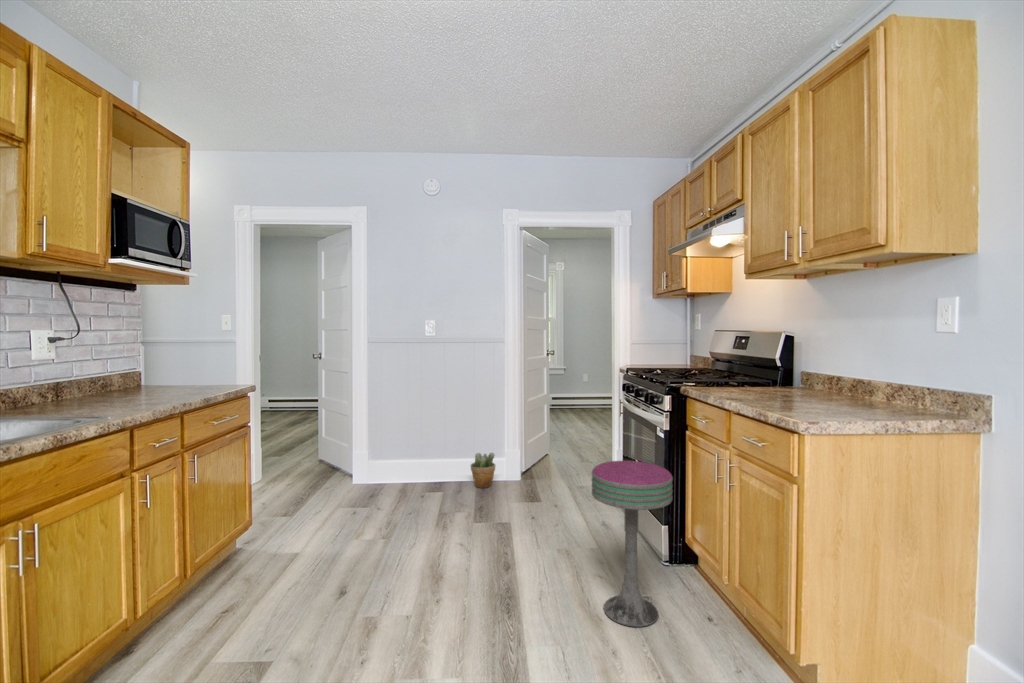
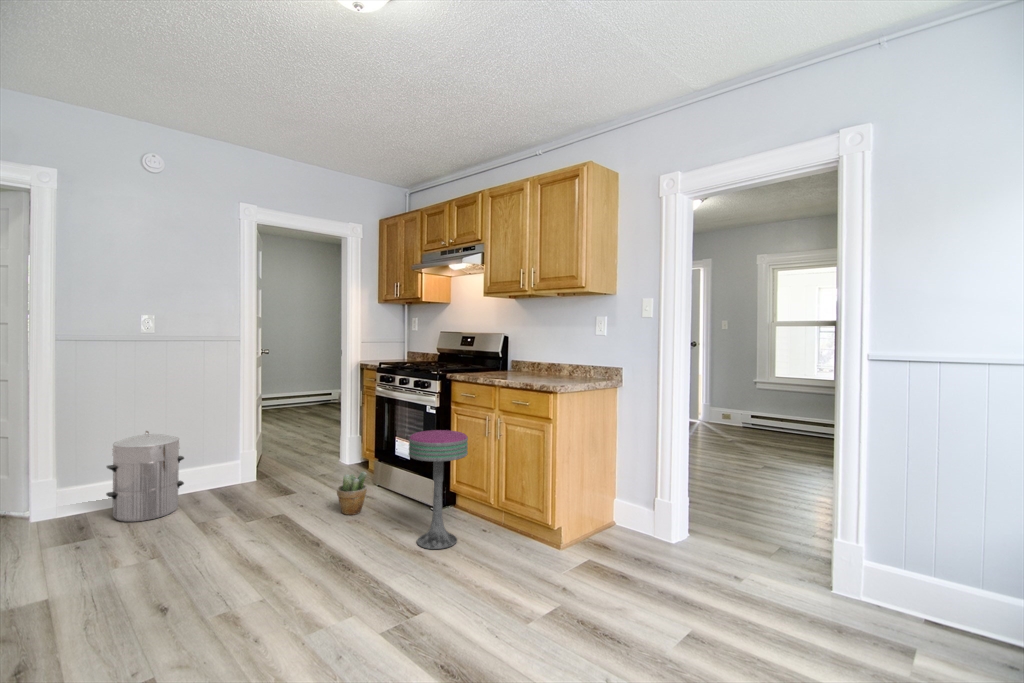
waste bin: none [396,420,451,498] -> present [106,431,184,522]
potted plant: present [471,453,495,488] -> present [337,472,367,515]

